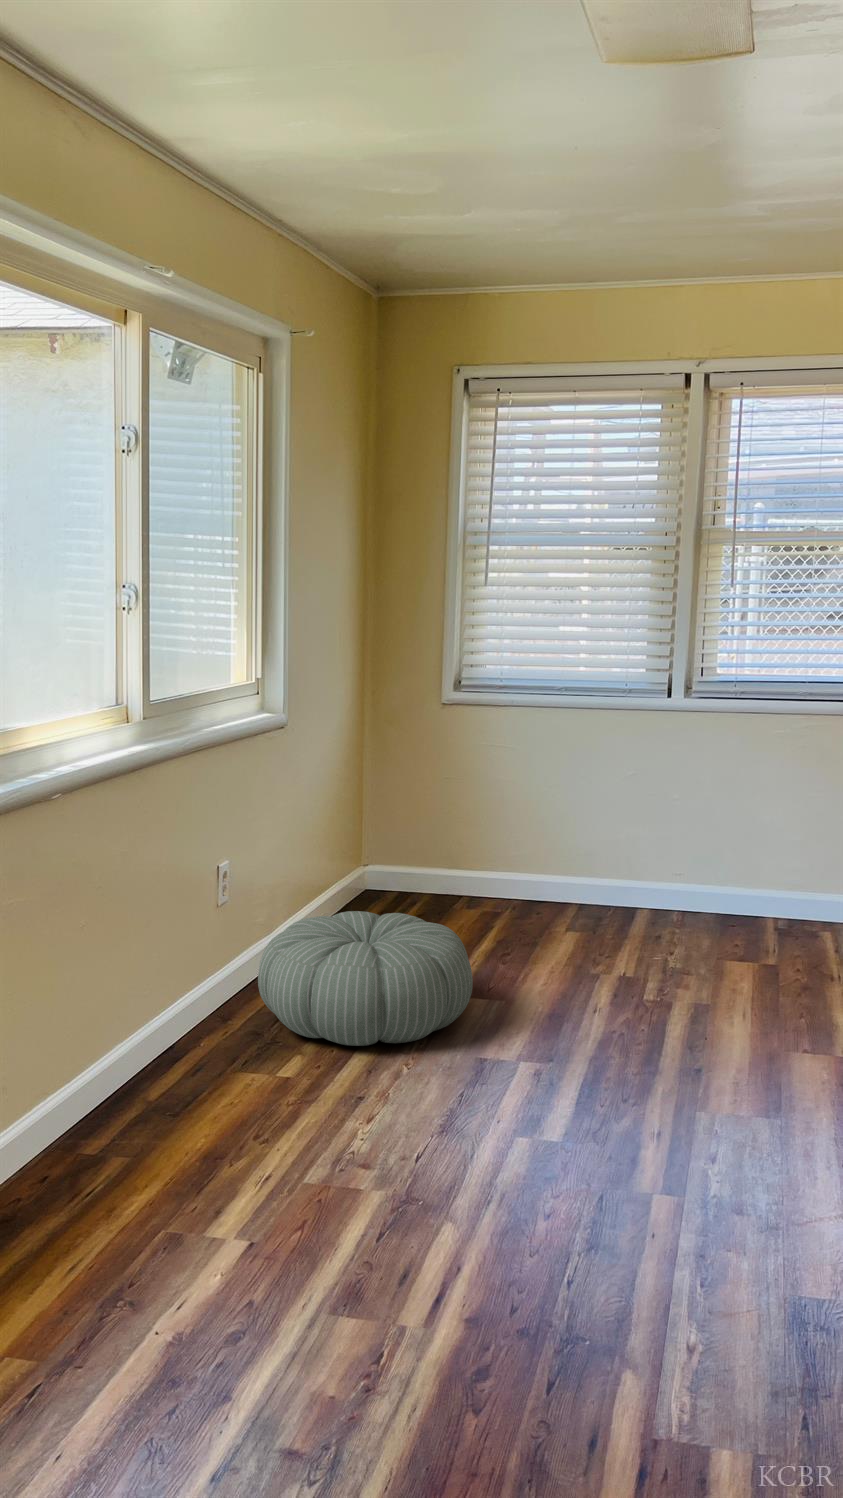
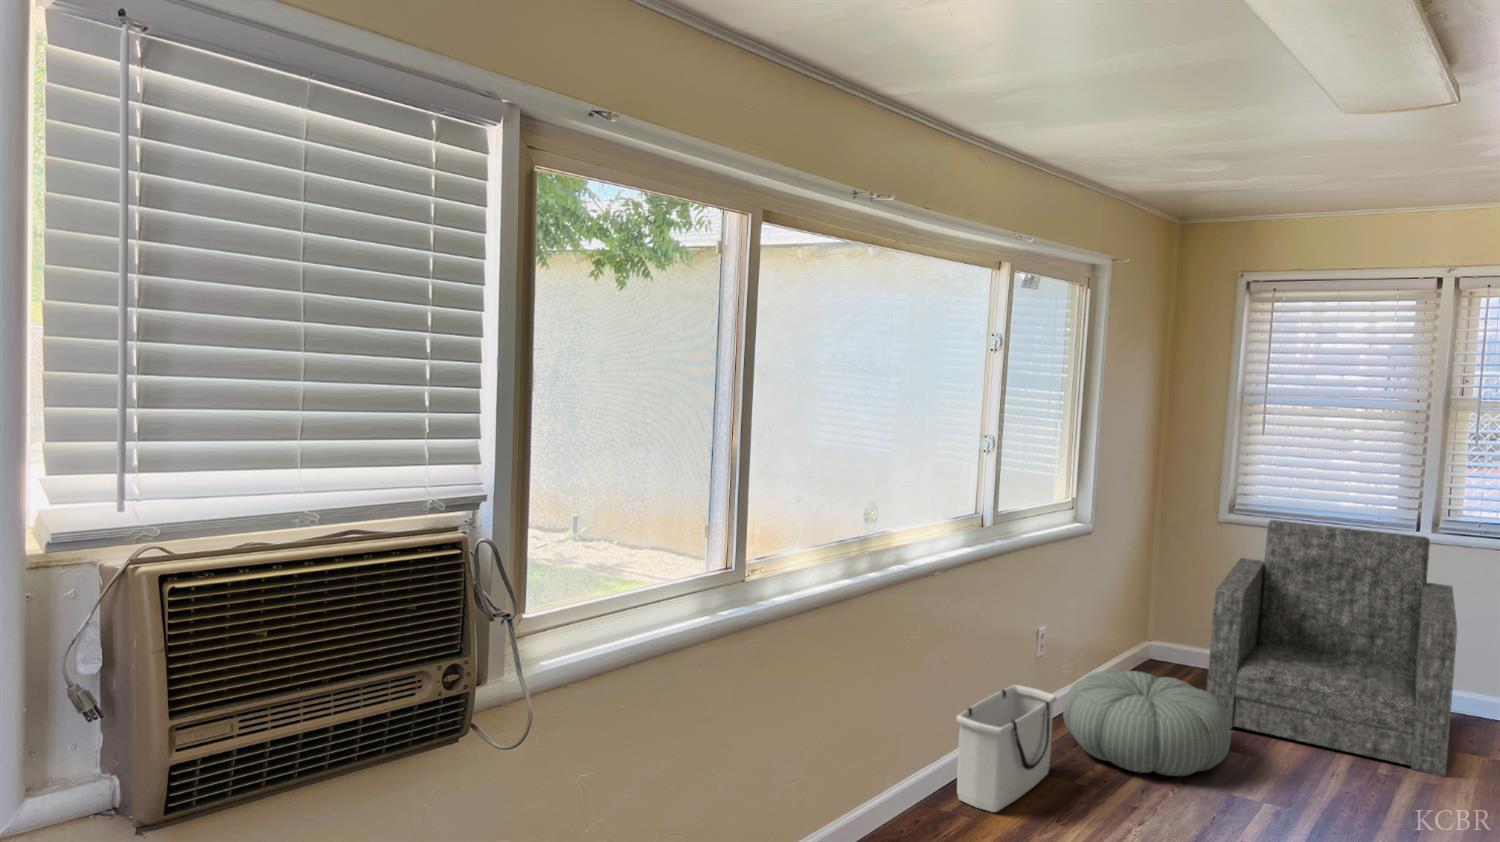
armchair: none [440,695,715,987] -> present [1206,520,1457,776]
storage bin: none [100,952,247,1140] -> present [956,685,1057,812]

